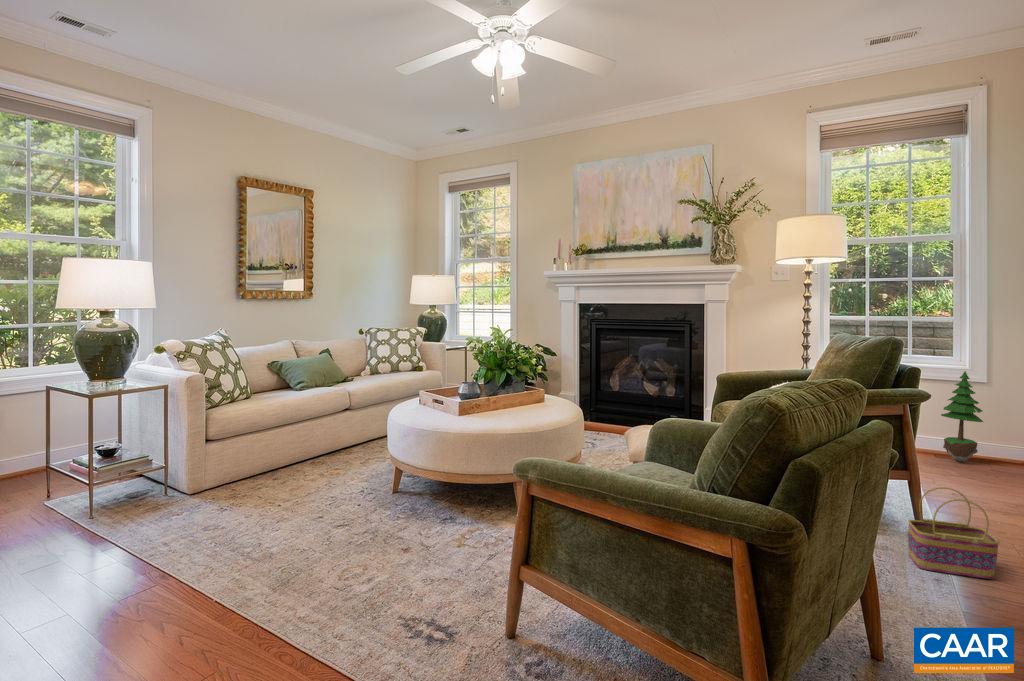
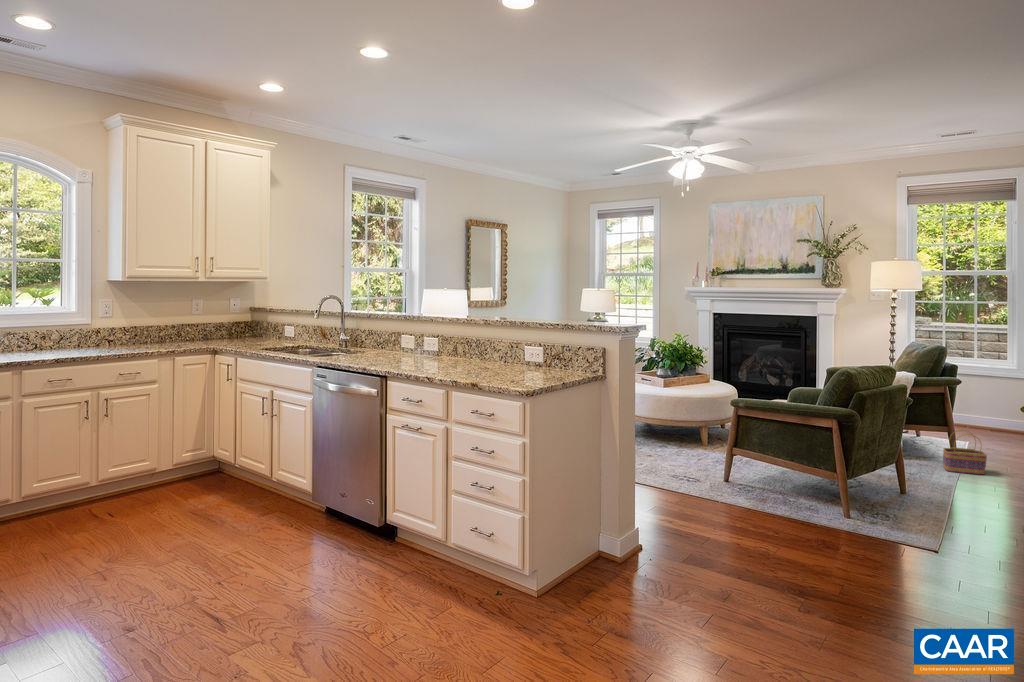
potted tree: present [941,371,983,462] -> none [984,367,1012,429]

